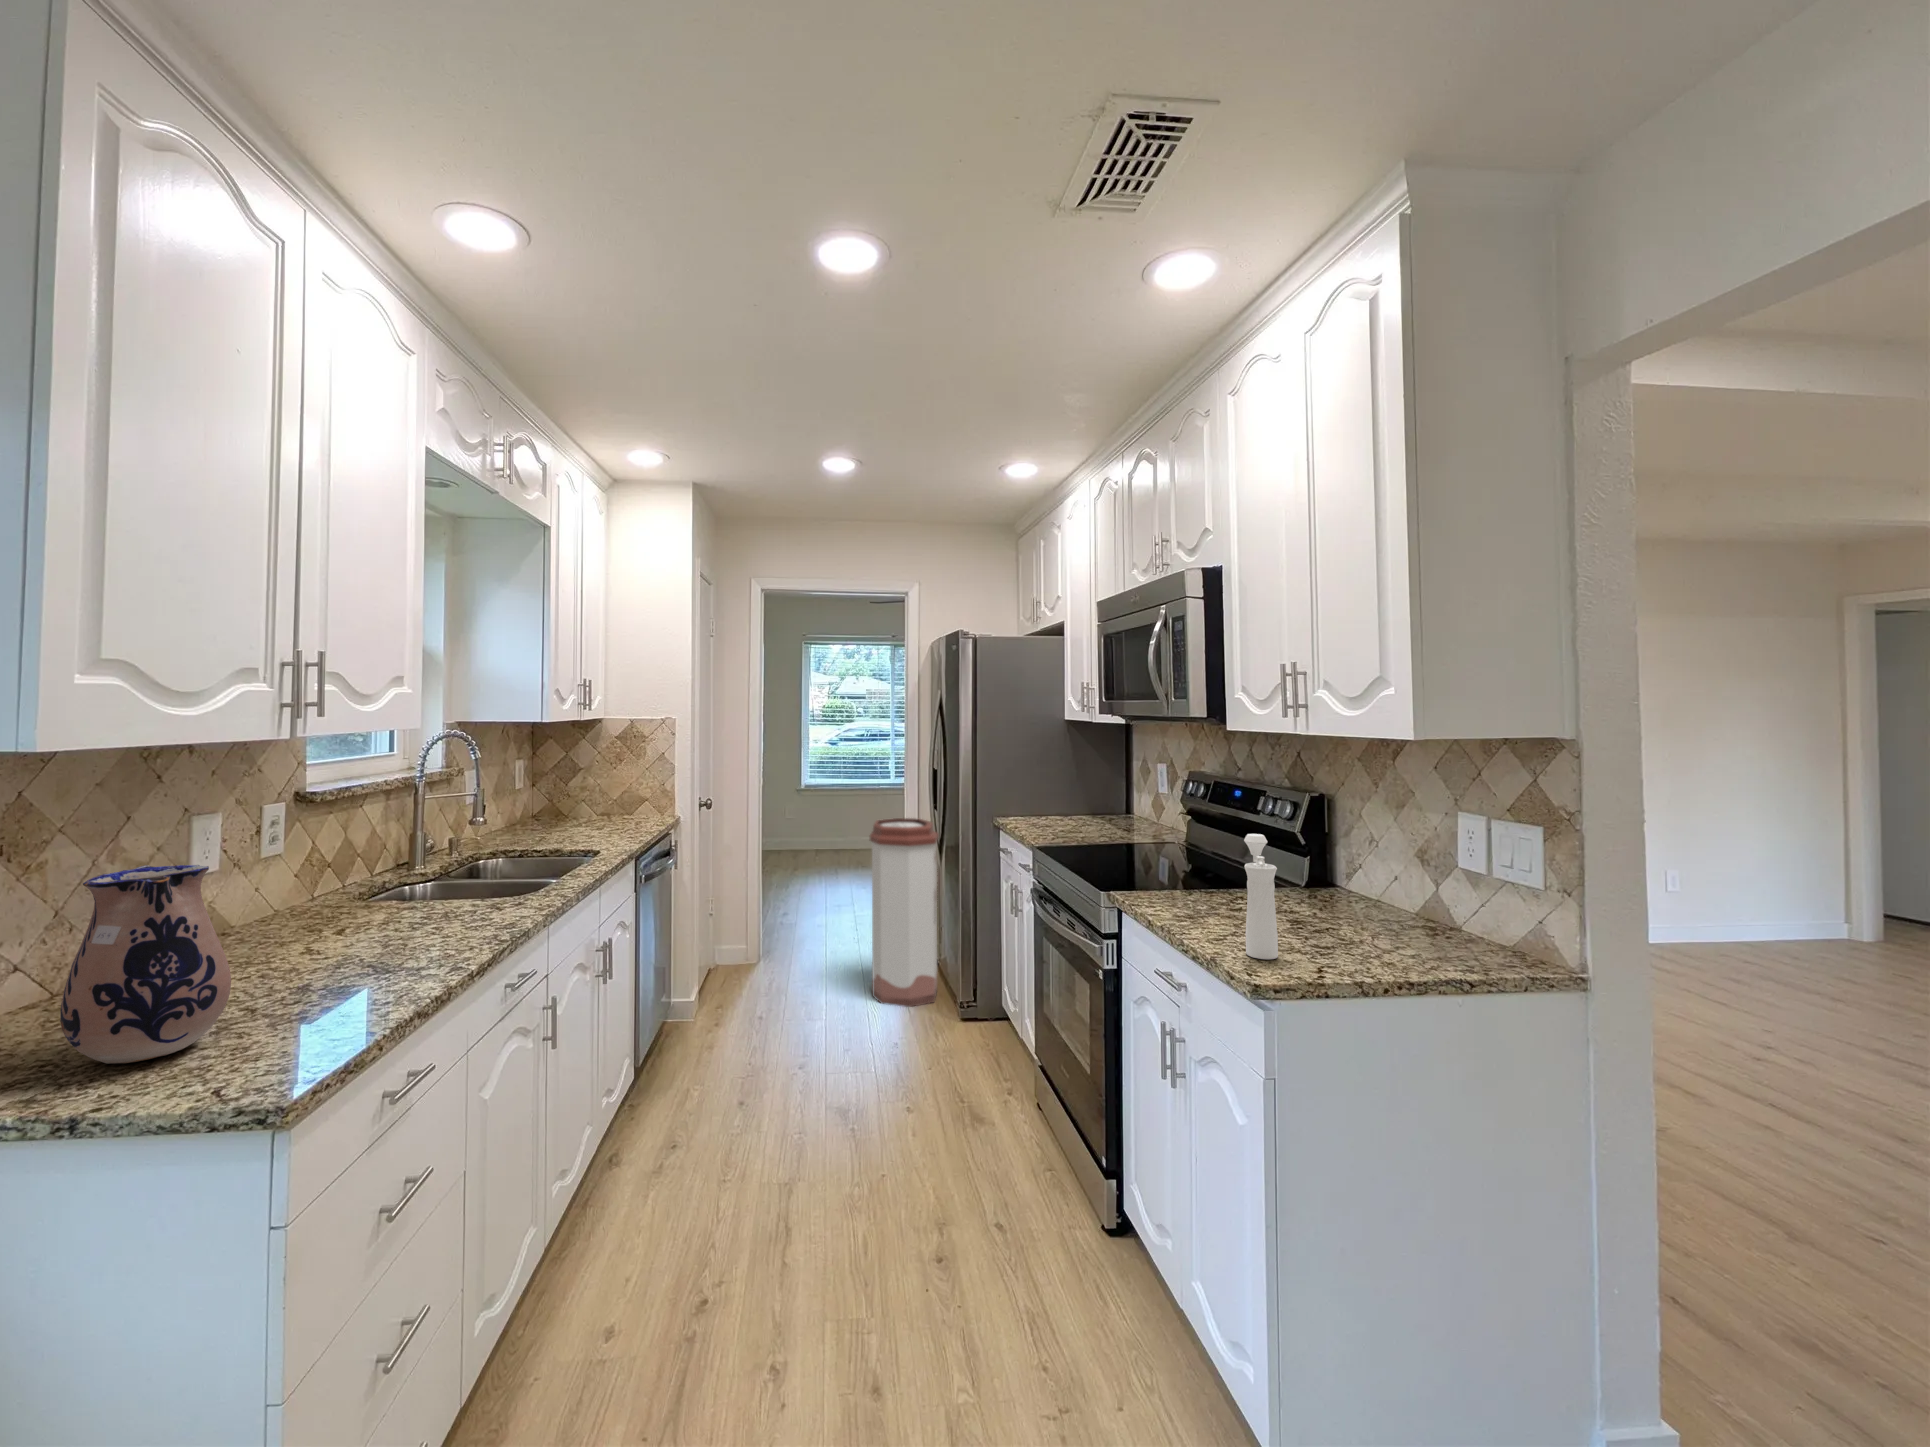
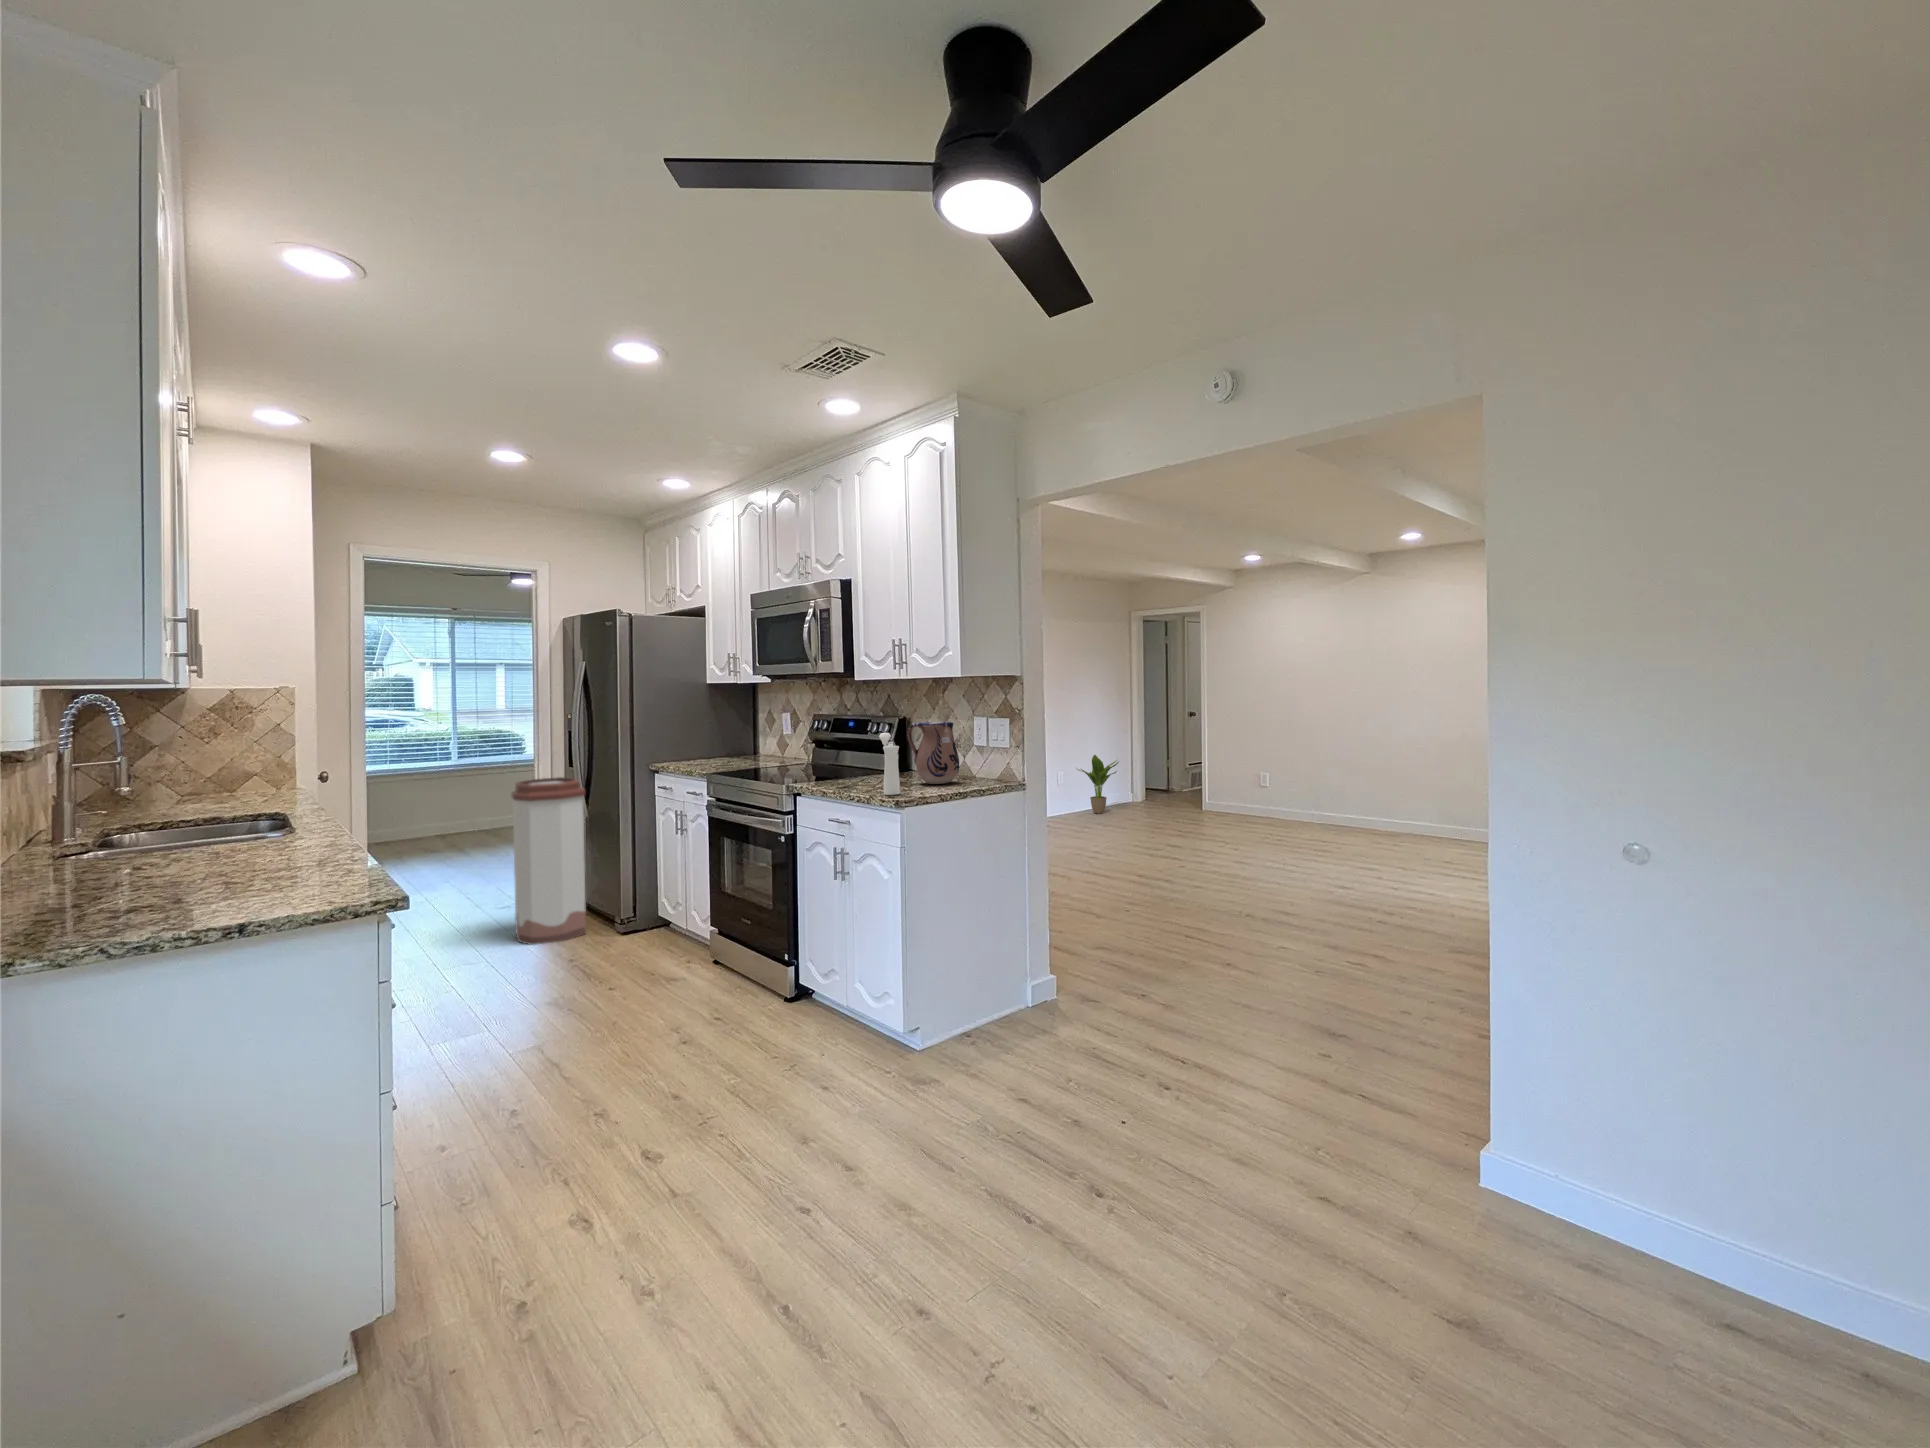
potted plant: none [1698,850,1809,954] -> present [1078,755,1119,814]
ceramic pitcher: present [60,865,231,1064] -> present [907,722,959,784]

